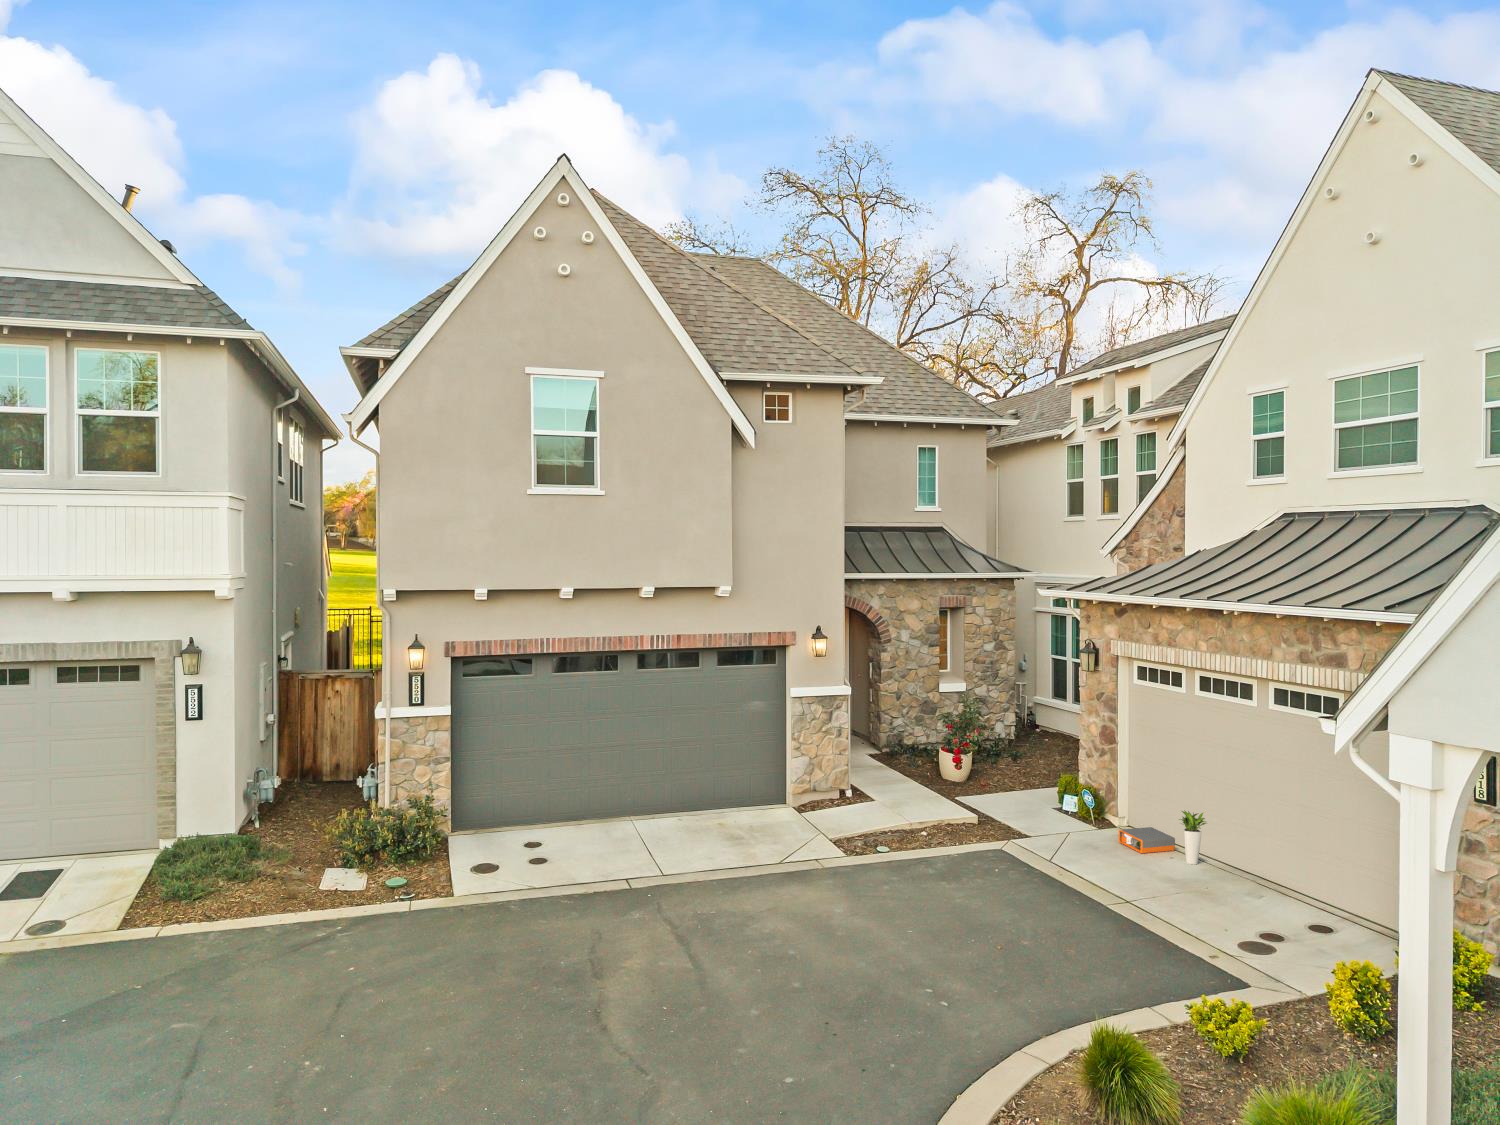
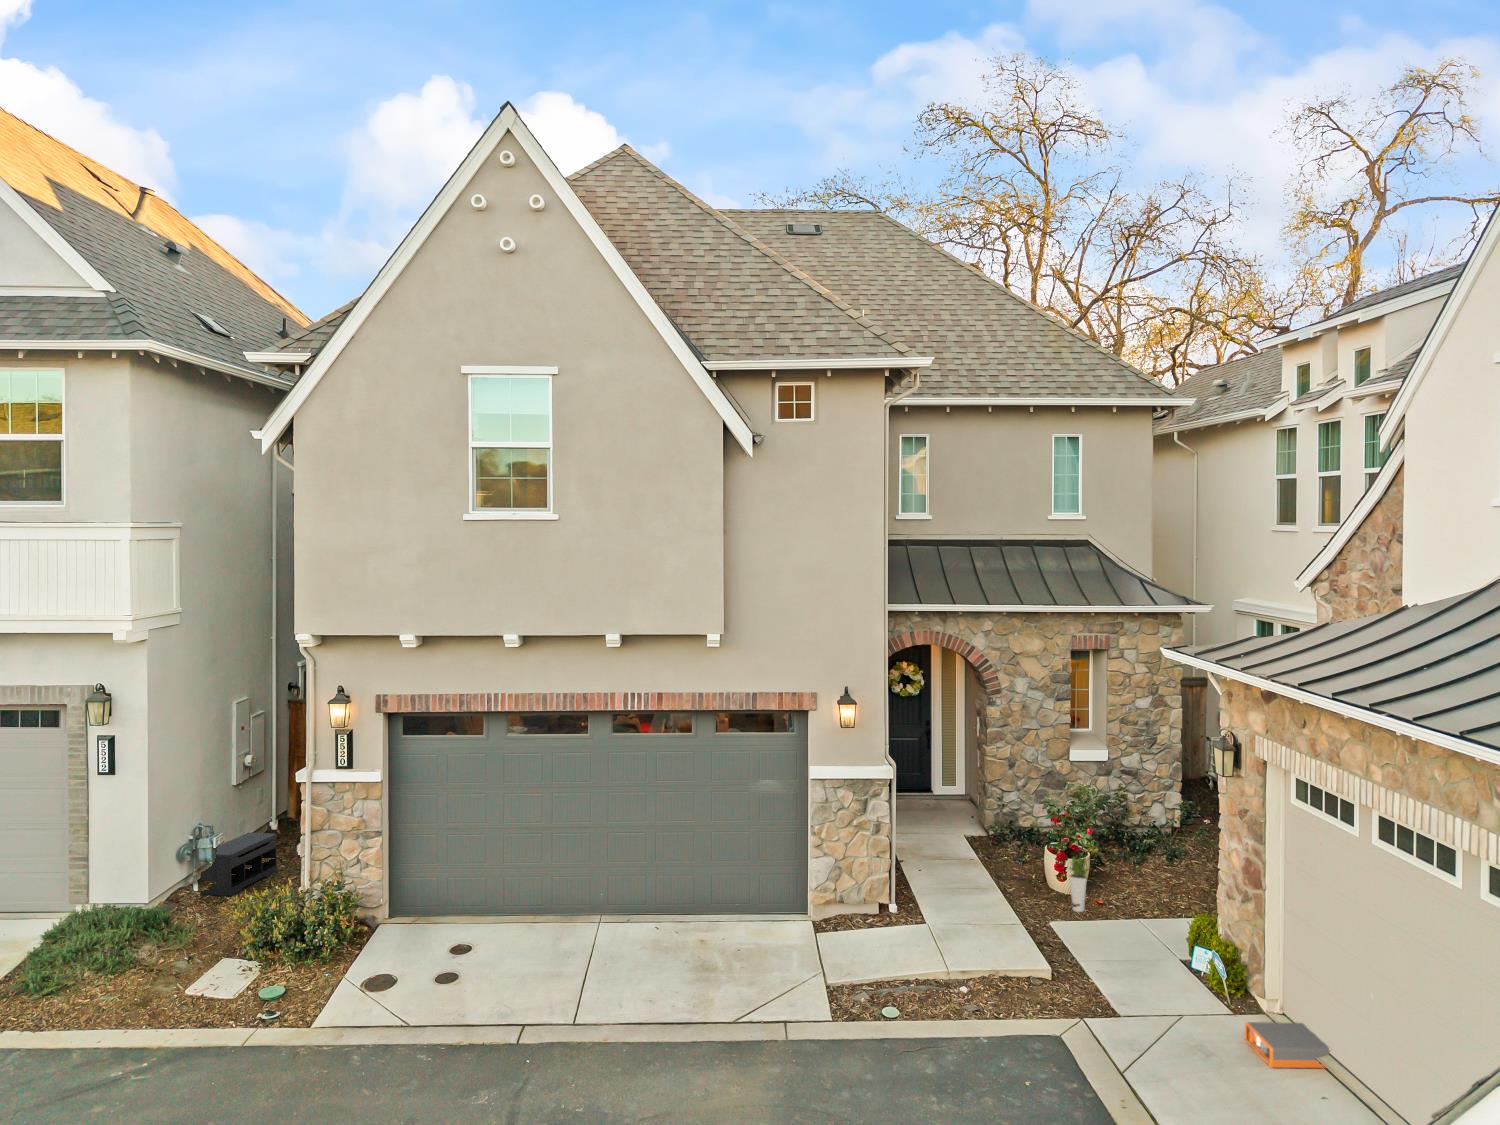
bench: none [255,775,312,828] -> present [200,833,277,896]
planter: present [1179,811,1206,865] -> present [1070,857,1089,912]

